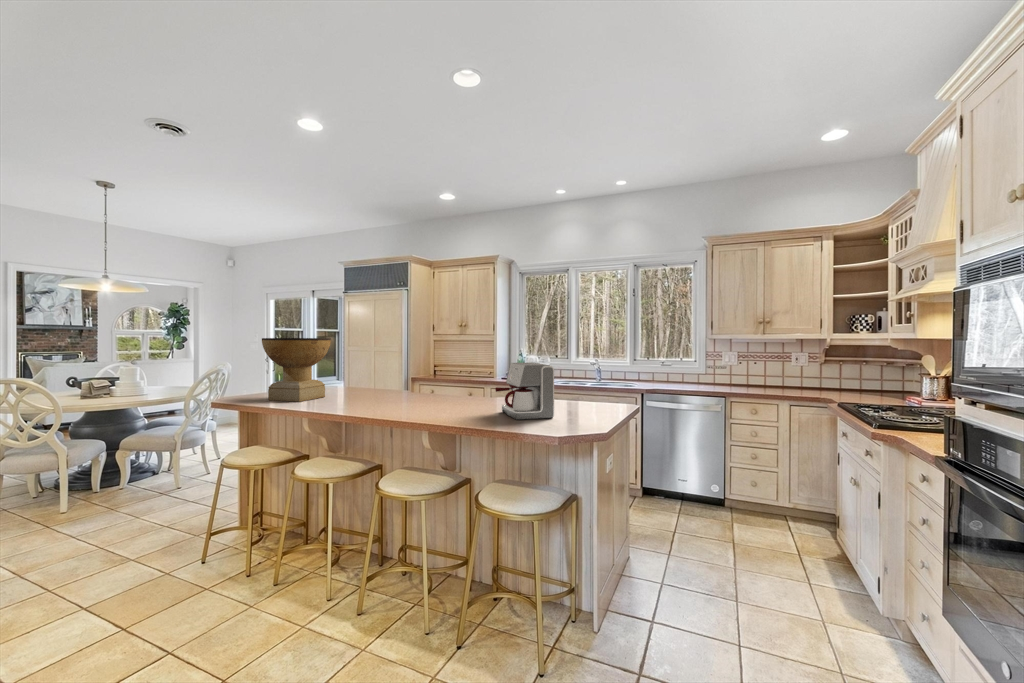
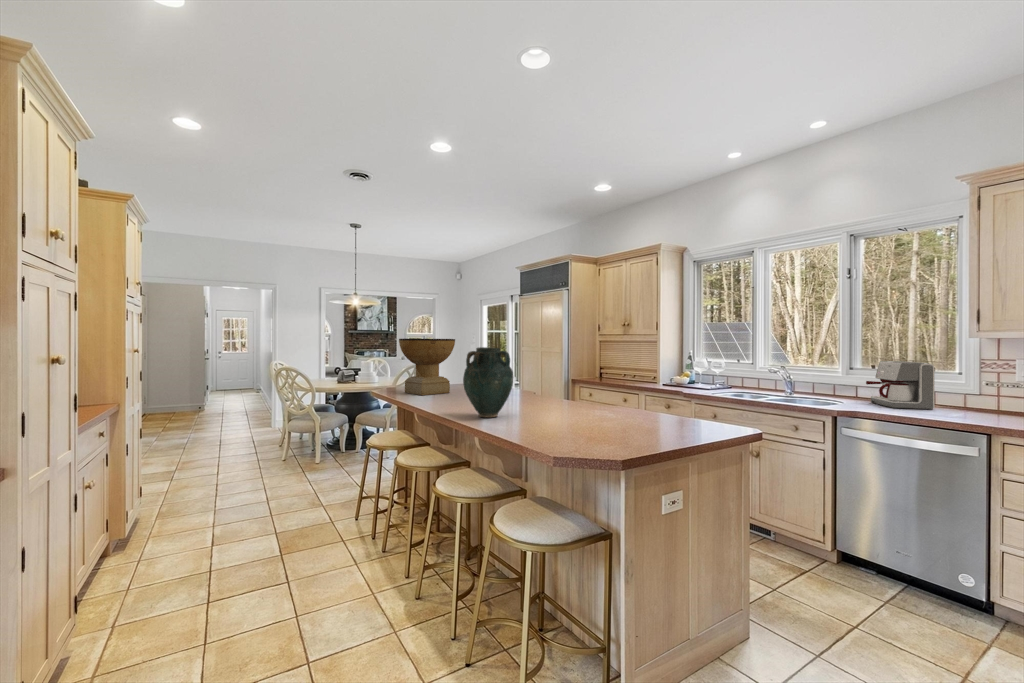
vase: none [404,347,454,416] -> present [463,347,513,417]
coffee maker: present [495,362,554,420] -> present [866,361,935,409]

